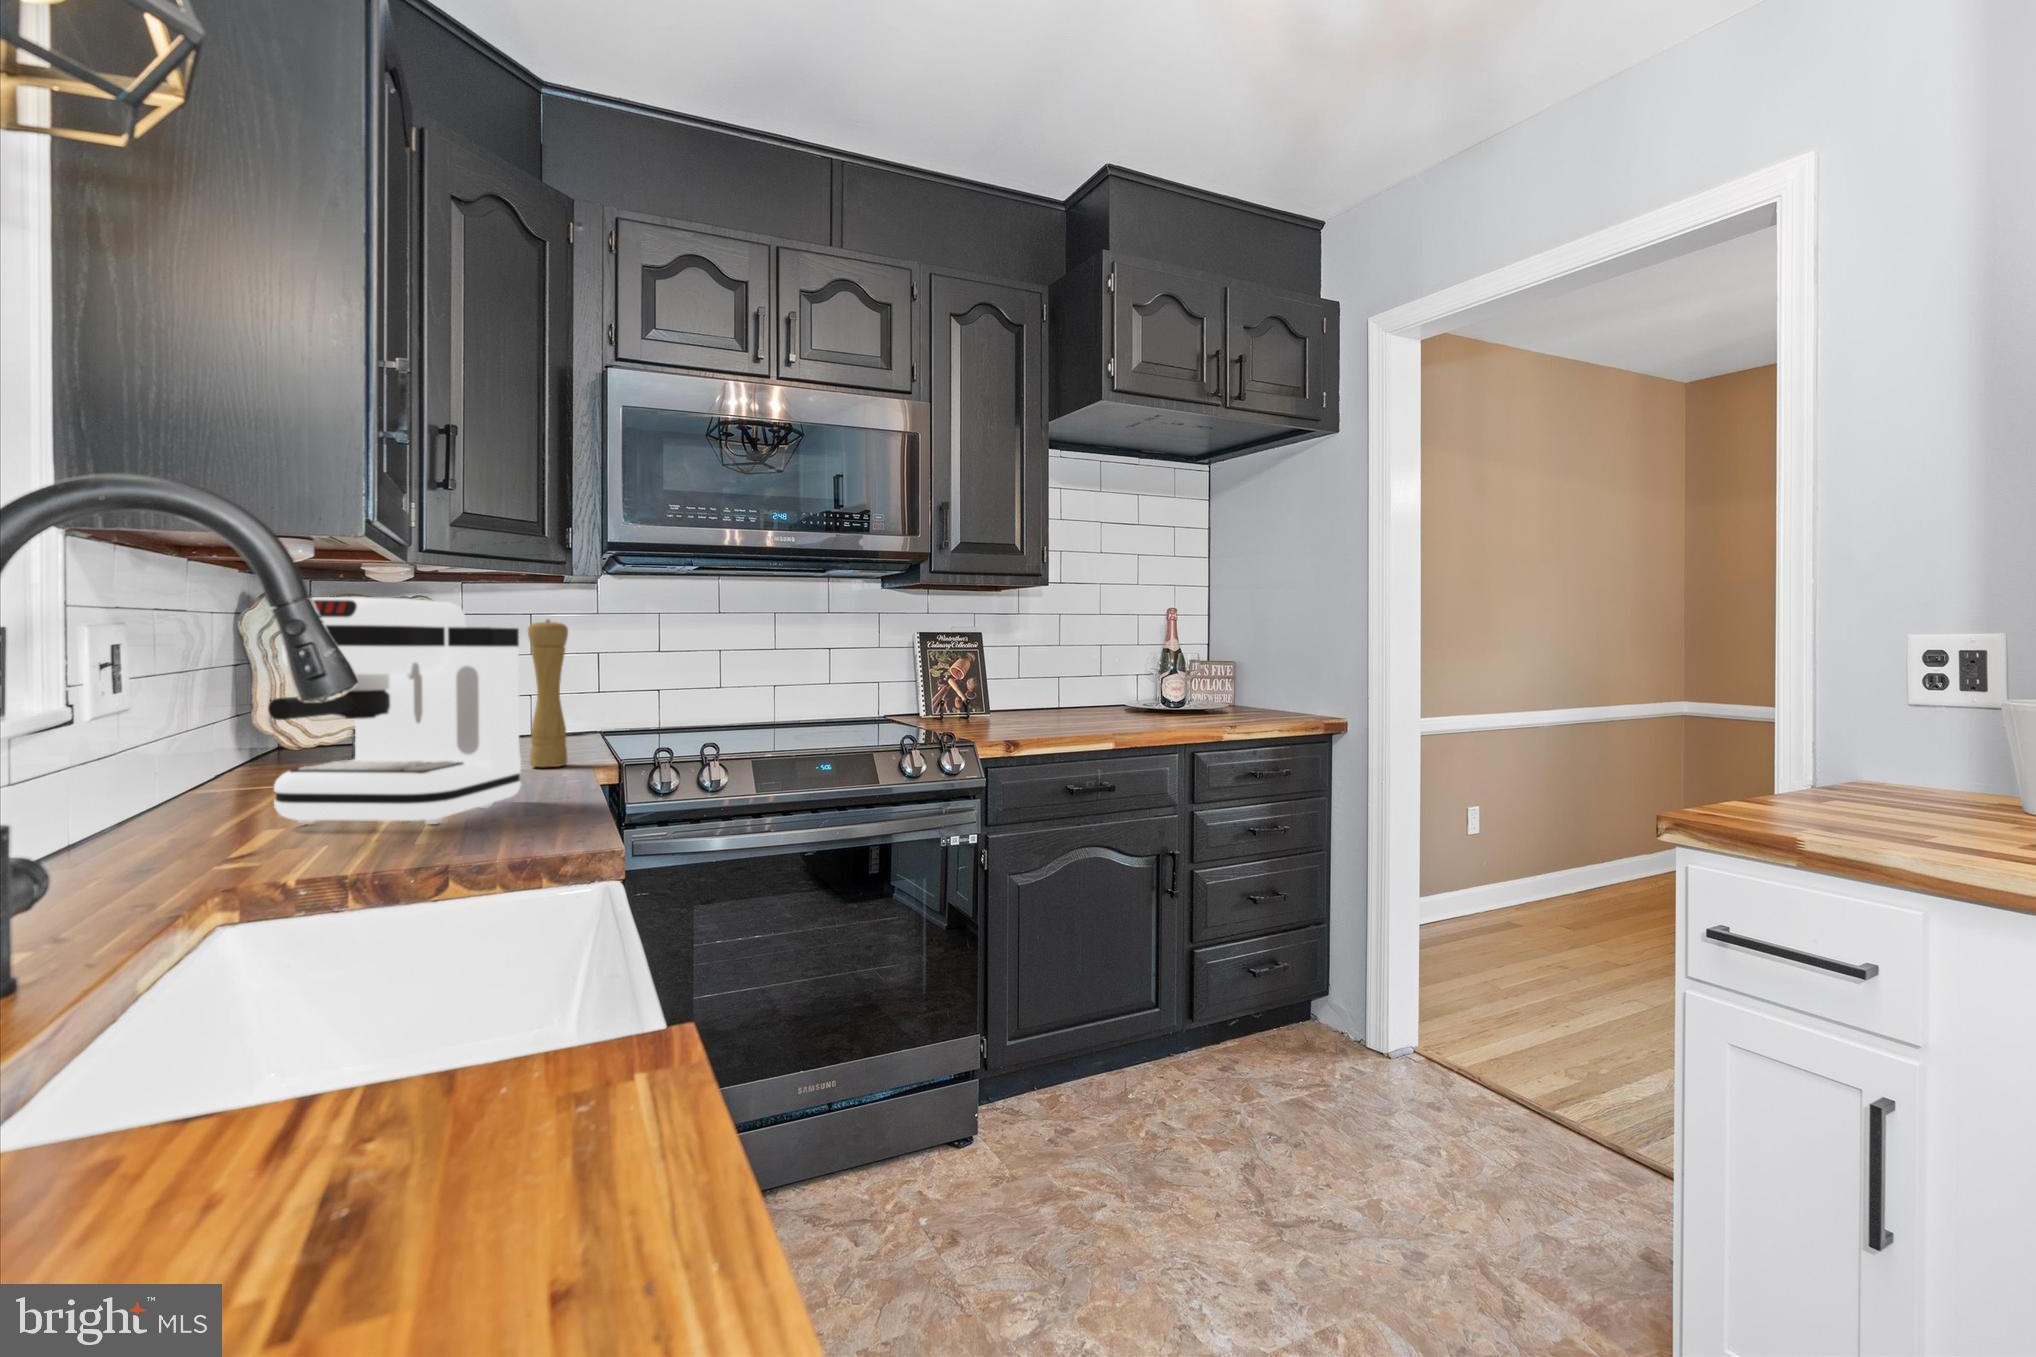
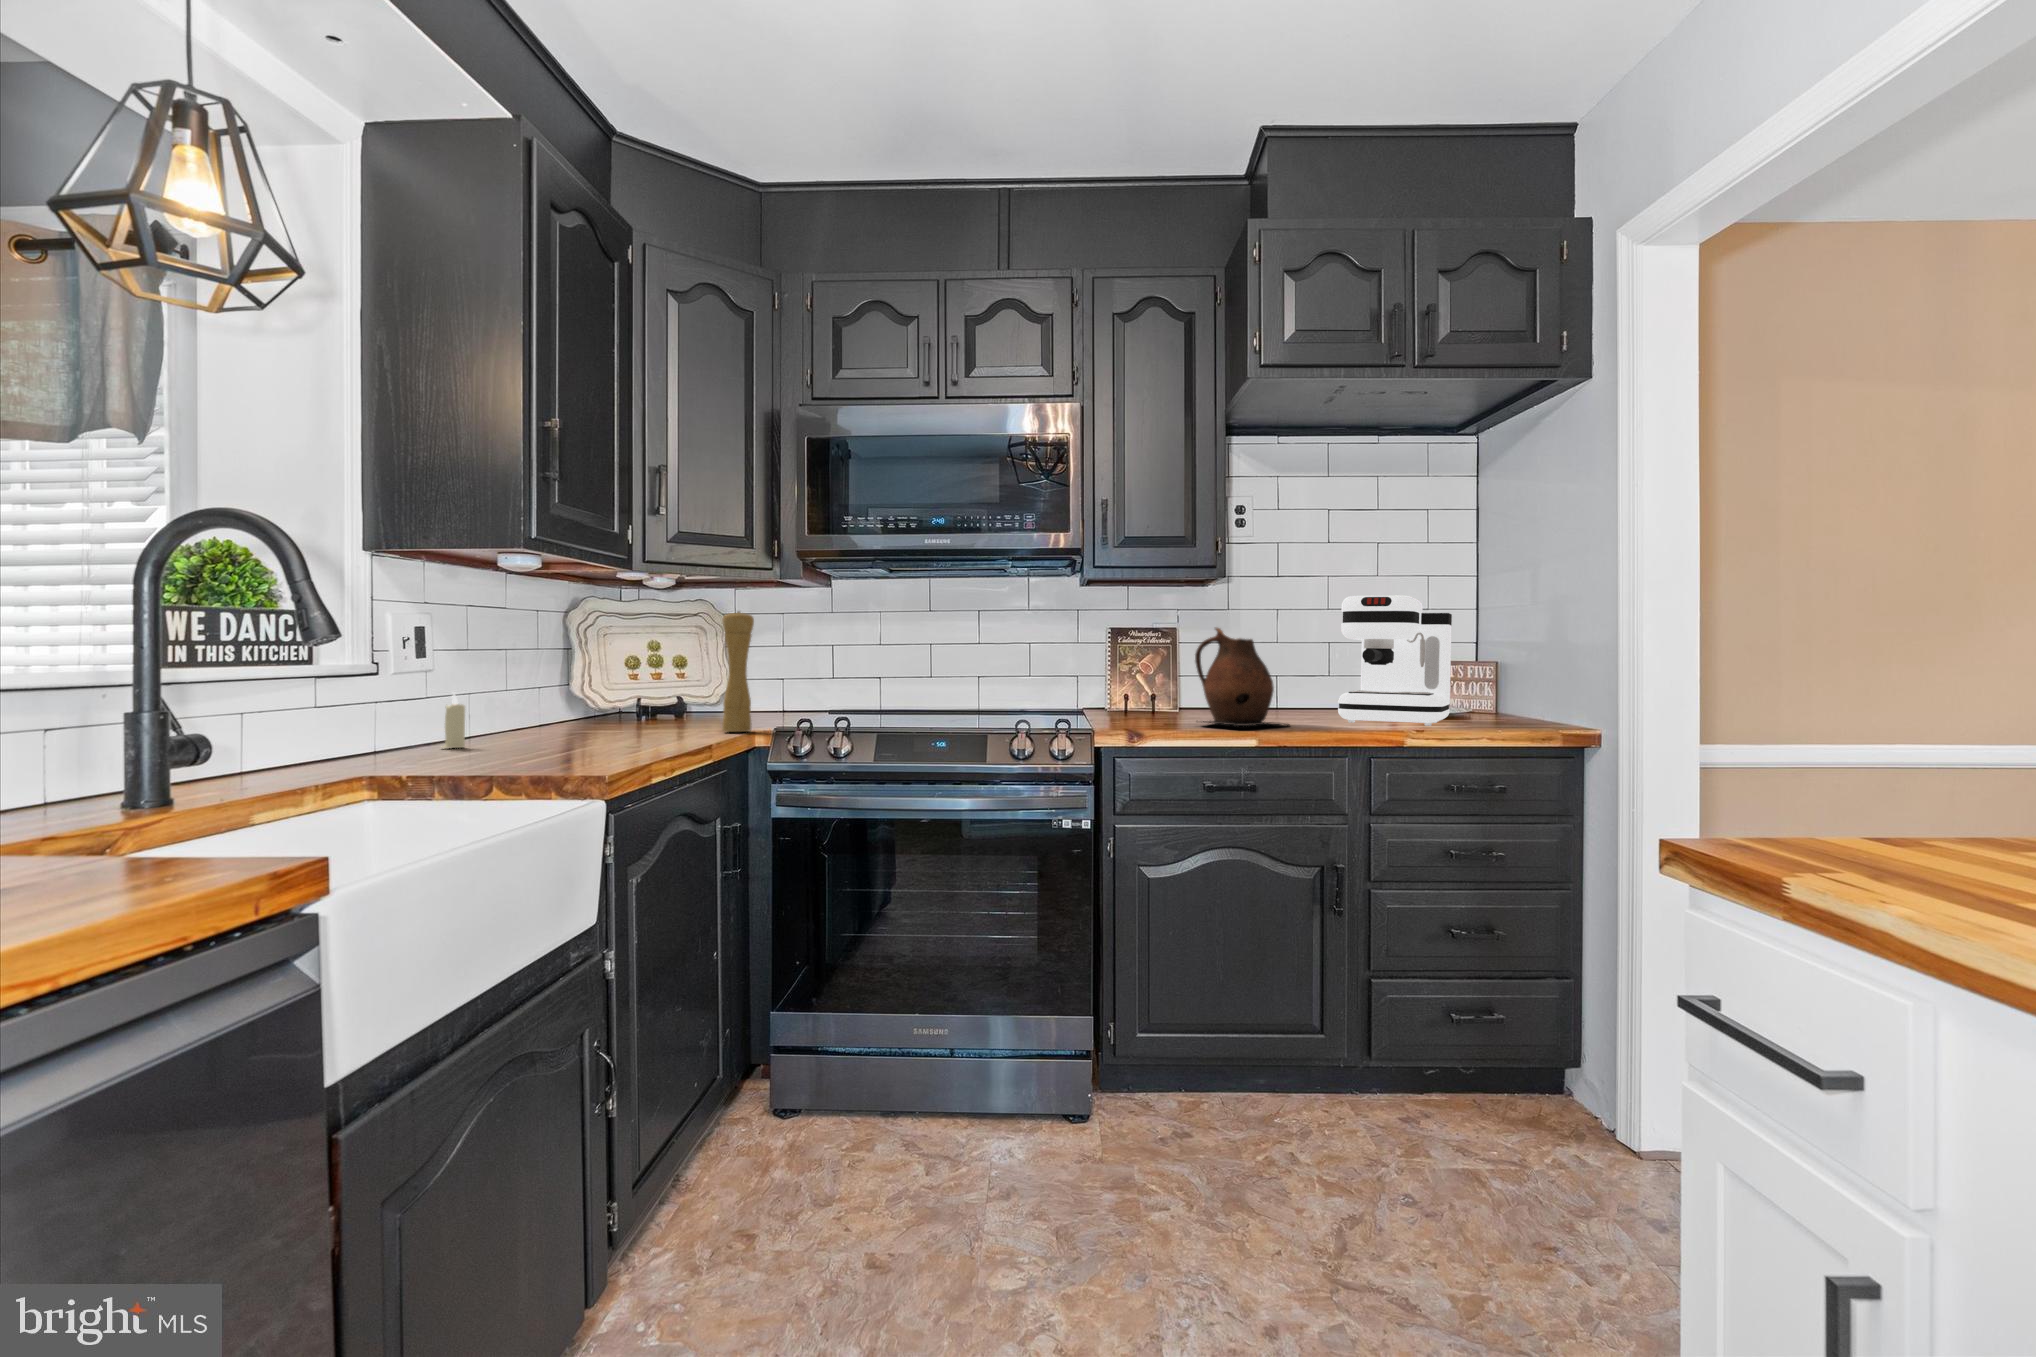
coffee maker: present [268,597,521,824] -> present [1338,595,1452,726]
ceramic pitcher: none [1026,635,1112,731] -> present [1195,628,1287,726]
candle: none [169,741,208,824] -> present [443,694,465,748]

